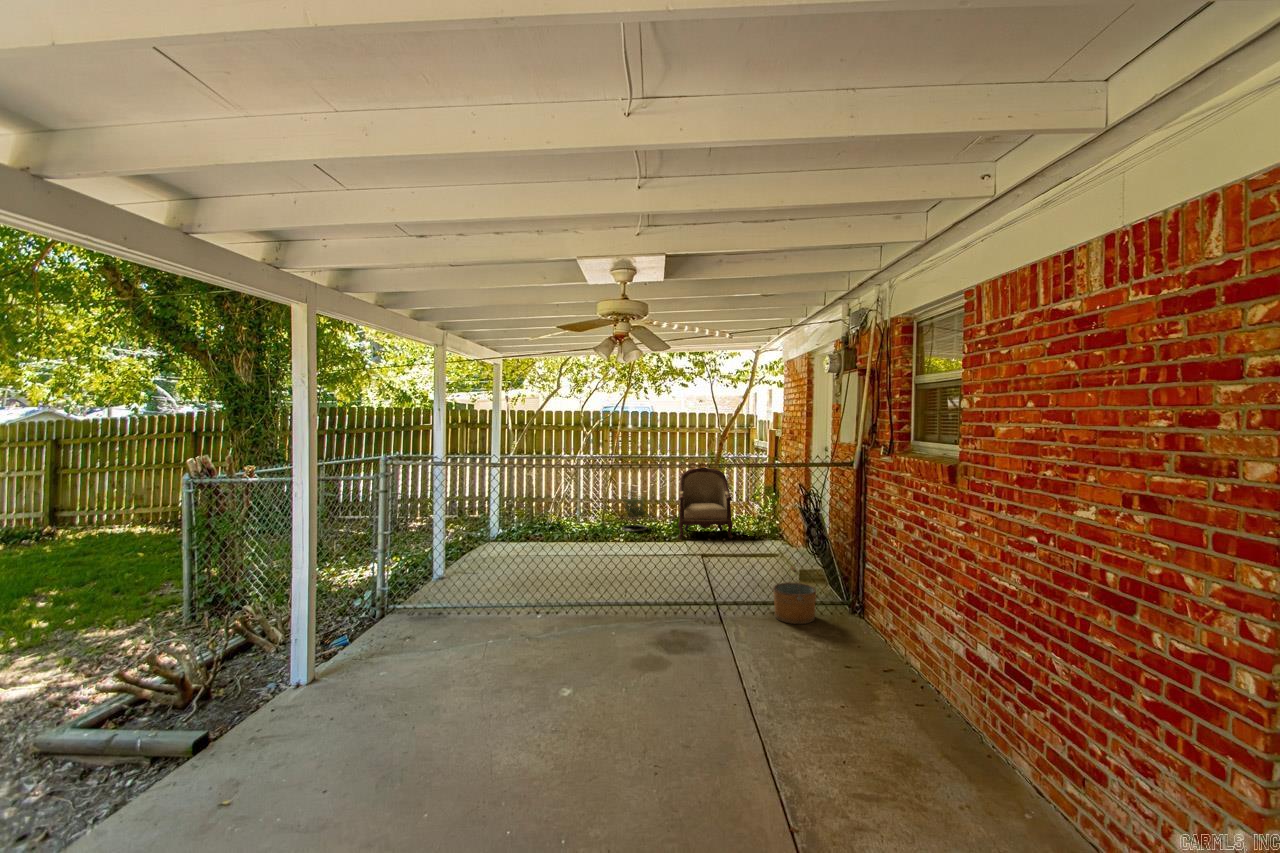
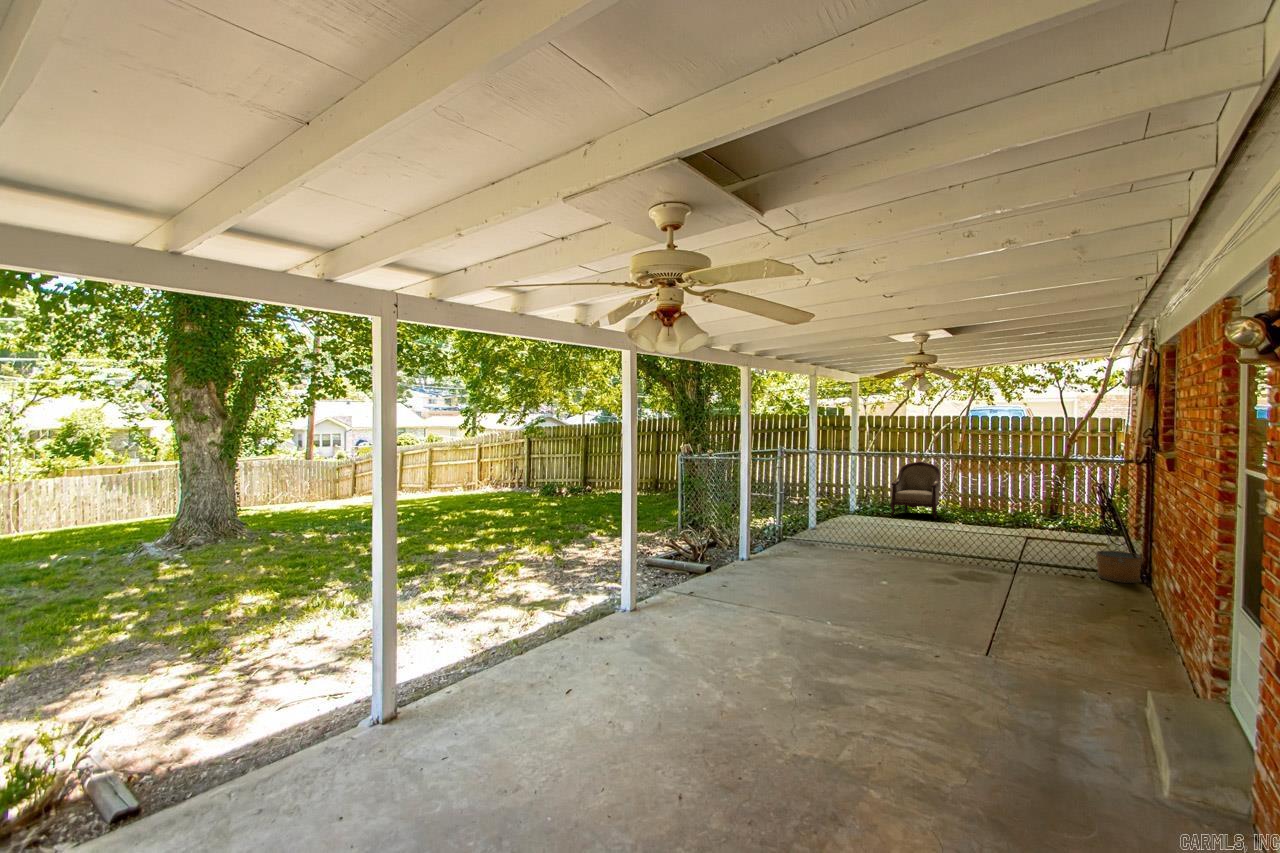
armchair: present [678,468,733,539] -> present [890,461,940,519]
potted tree: present [623,490,647,531] -> none [965,478,993,518]

